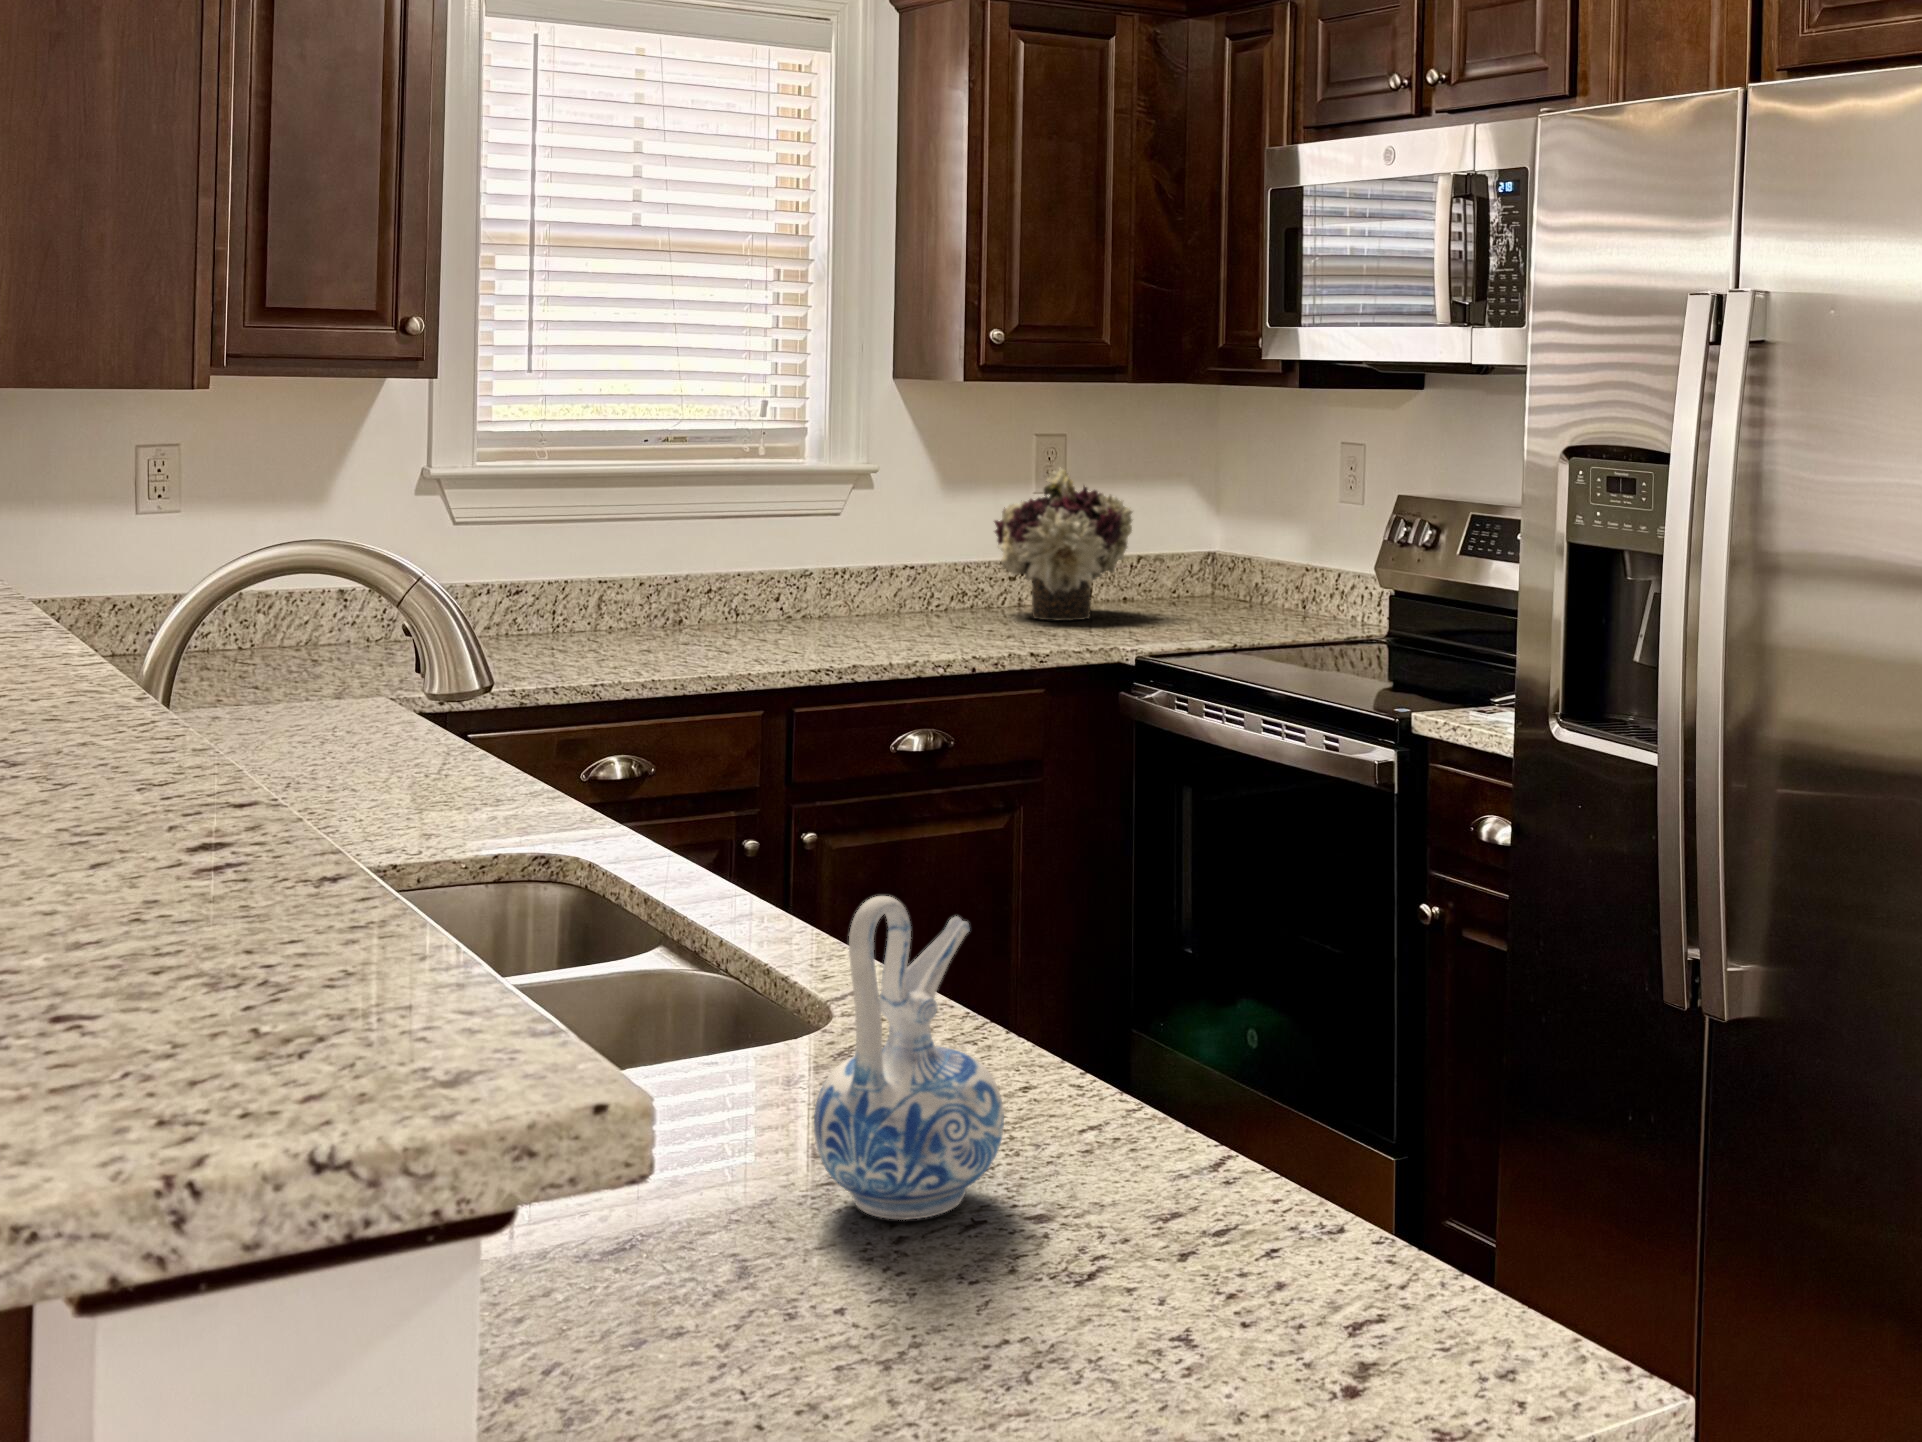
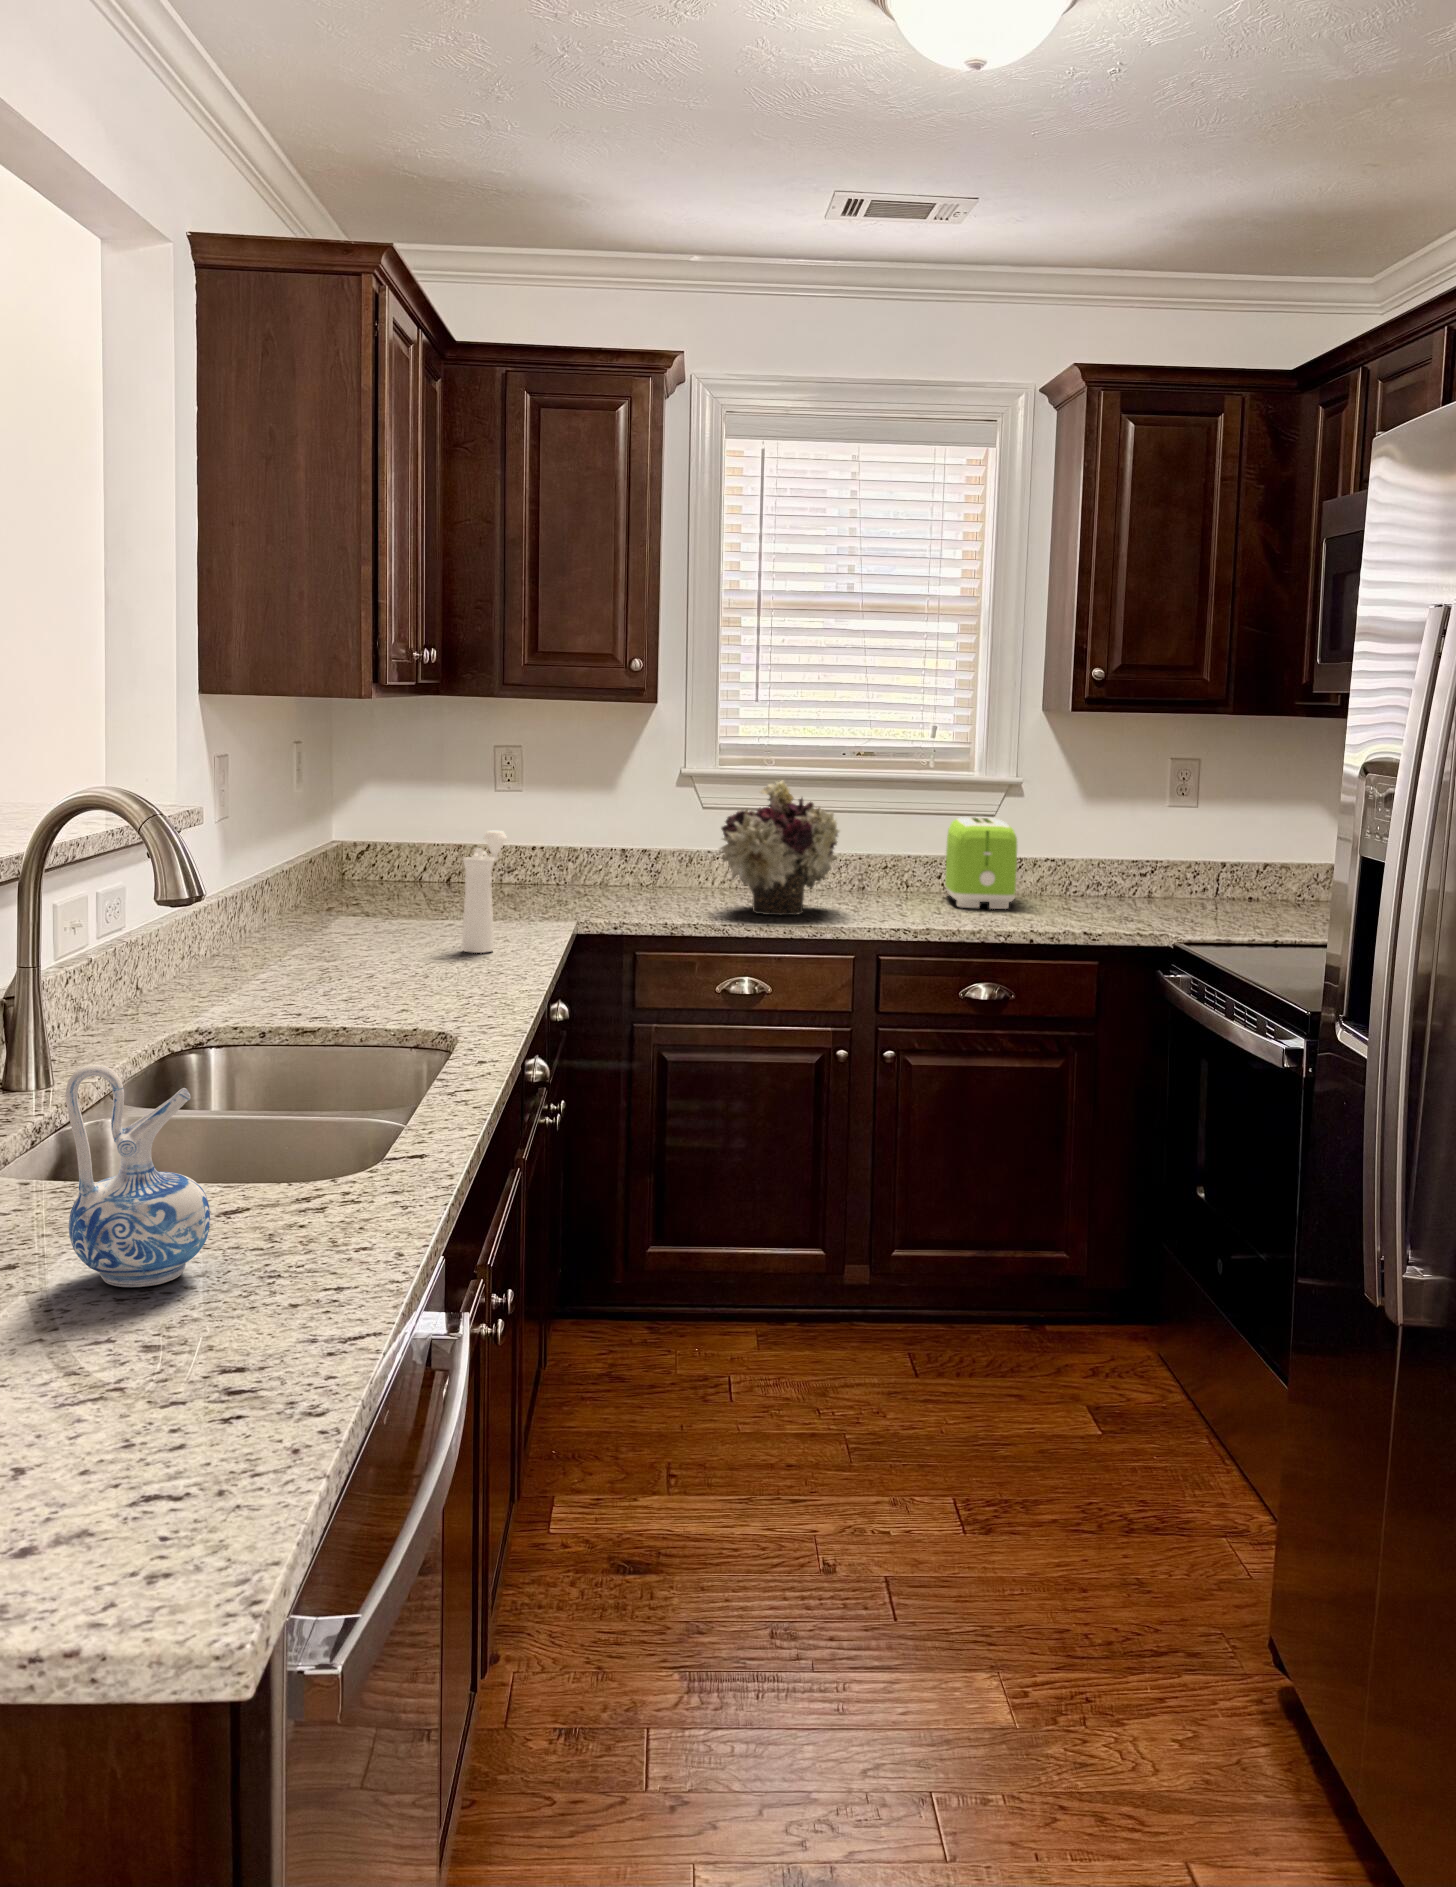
flower arrangement: present [994,468,1132,621] -> present [720,781,839,915]
toaster: none [778,518,897,635] -> present [945,817,1017,909]
pepper mill: none [303,567,356,750] -> present [462,831,507,953]

